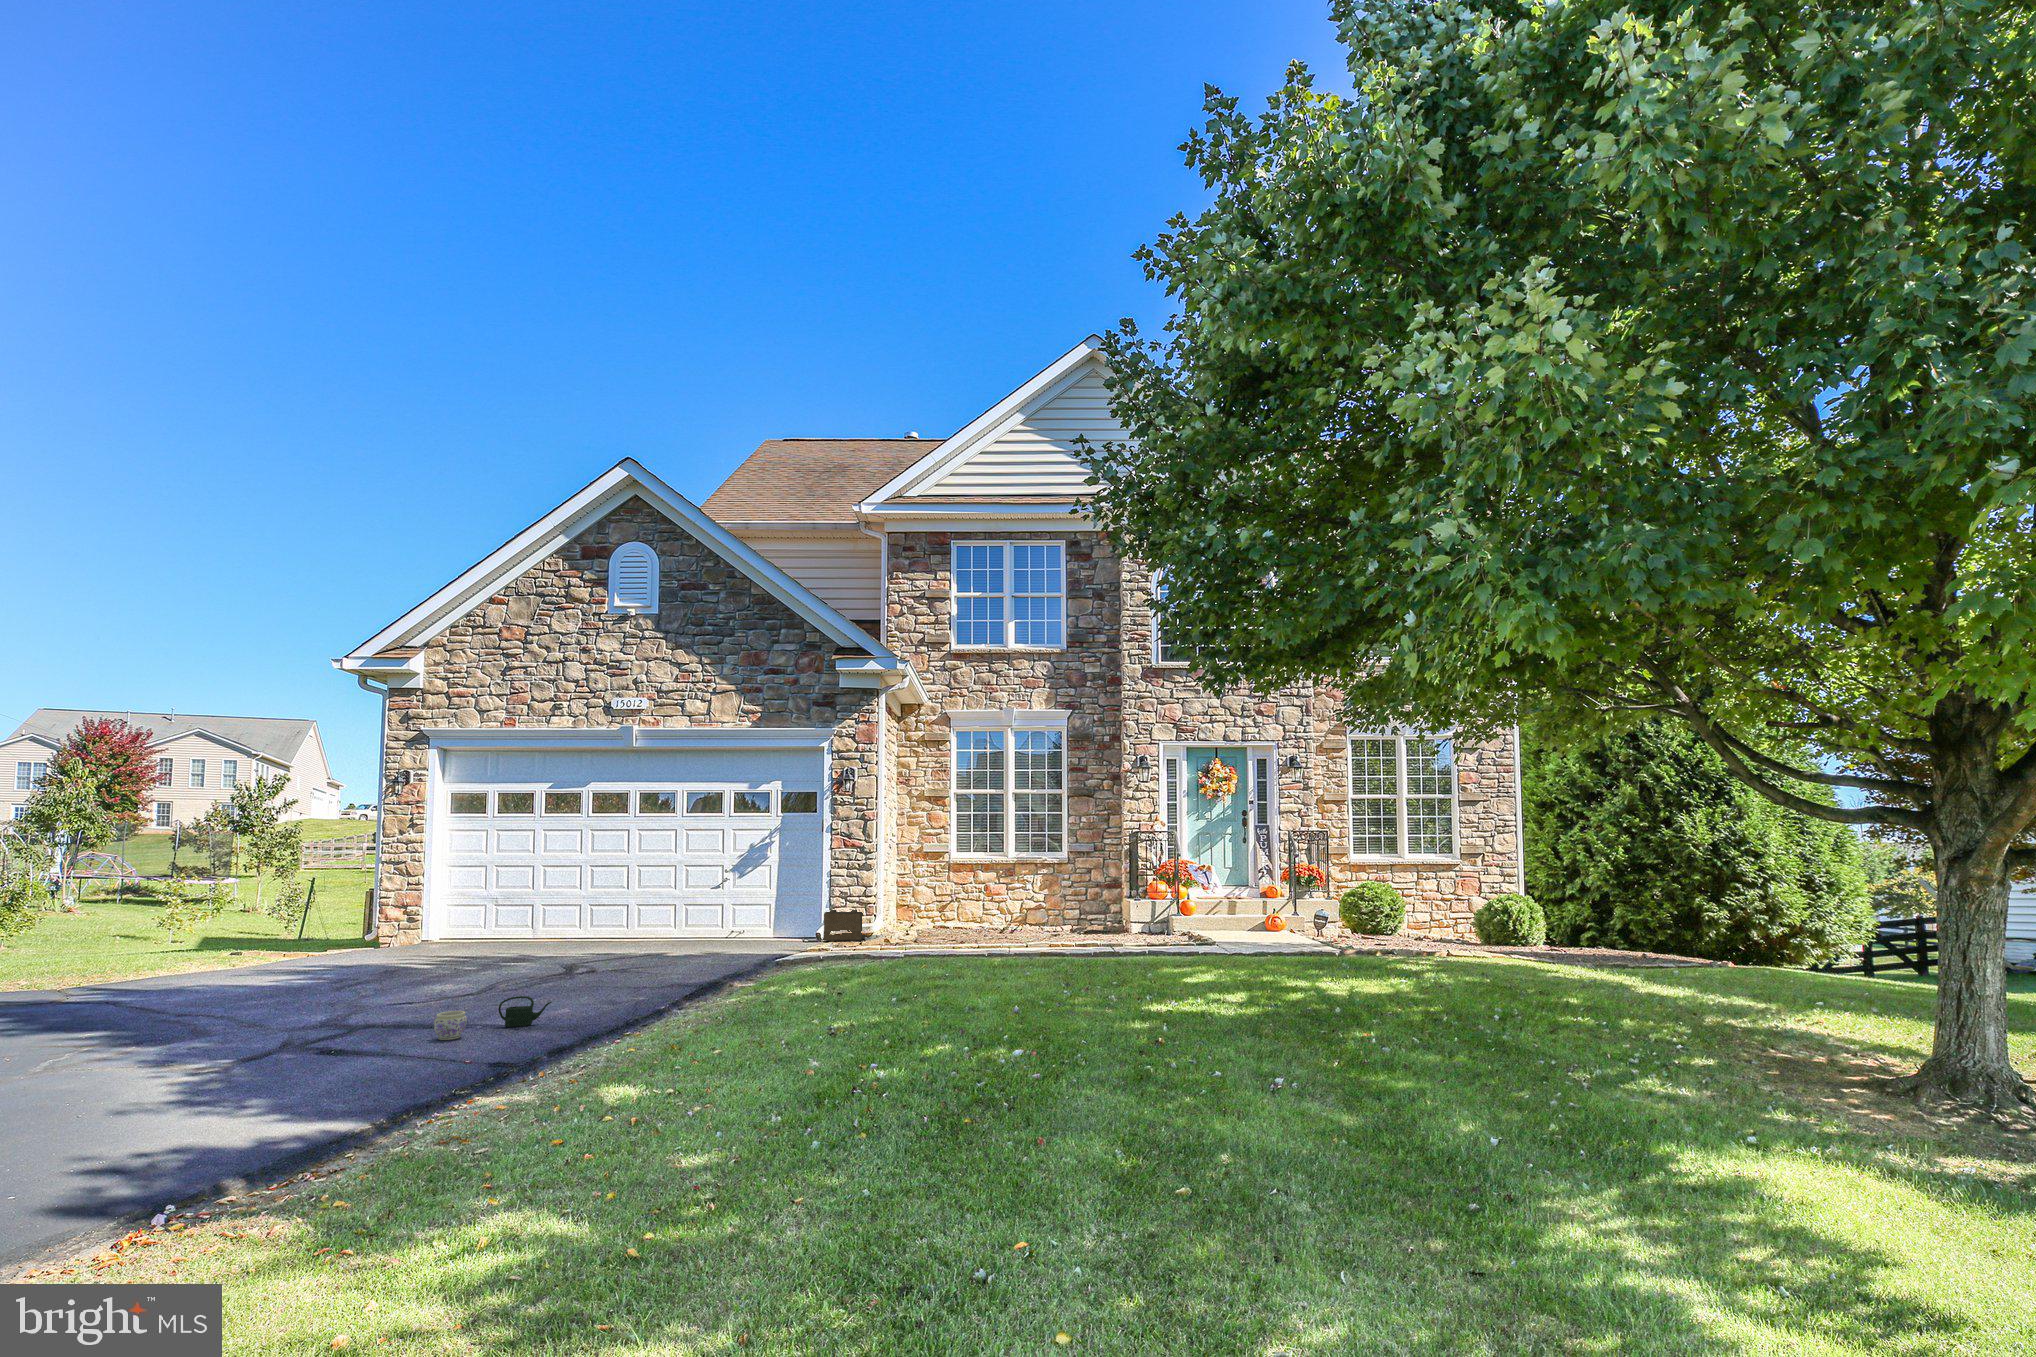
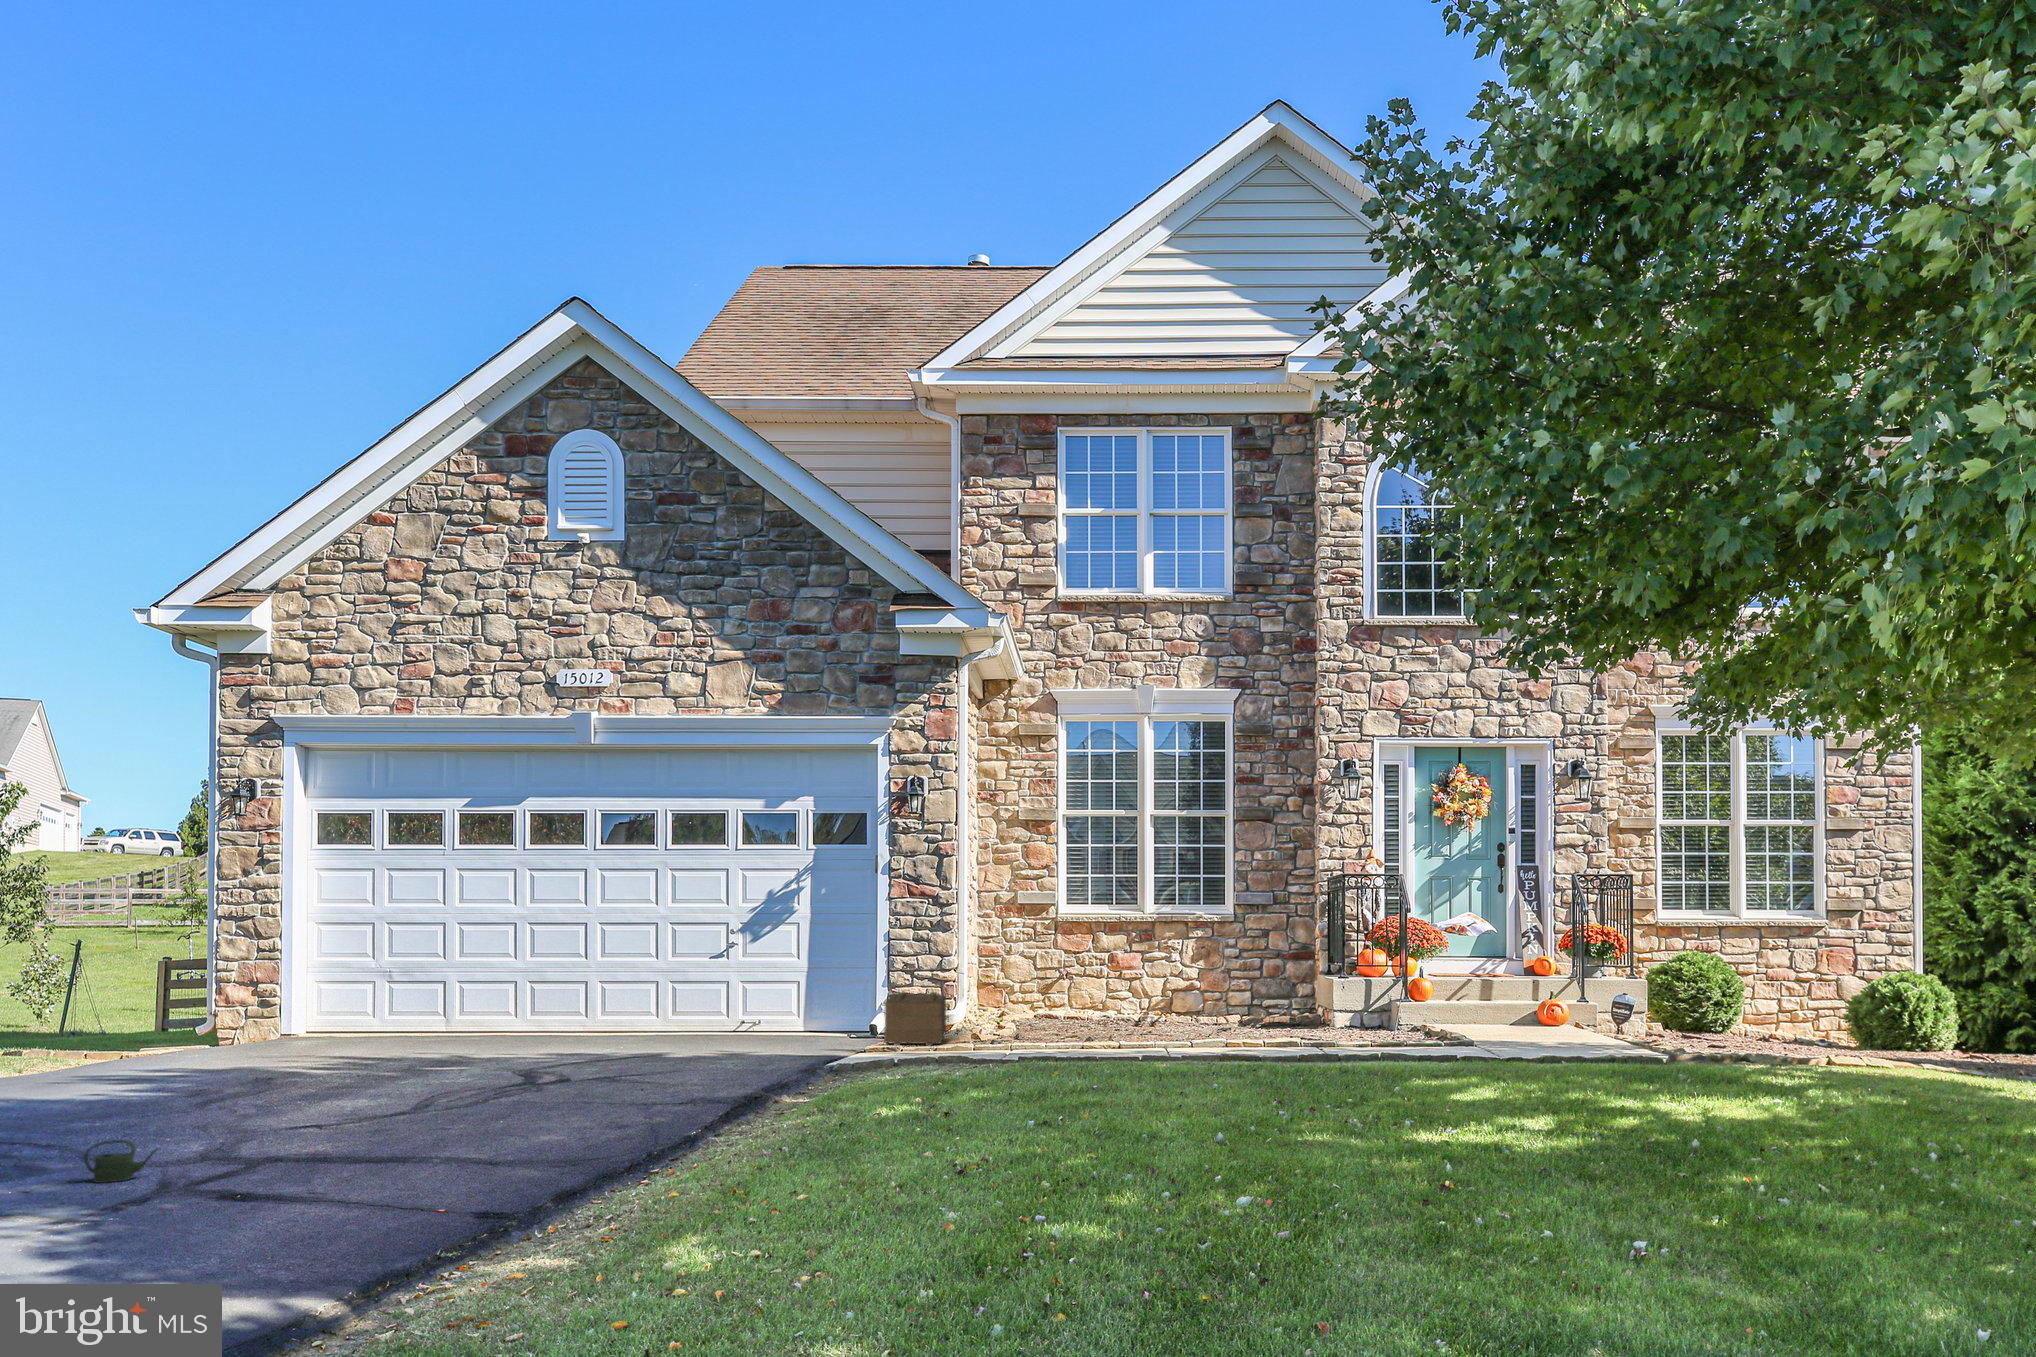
watering can: present [498,996,551,1027] -> present [84,1140,160,1183]
planter: present [434,1011,467,1041] -> none [326,1250,383,1307]

